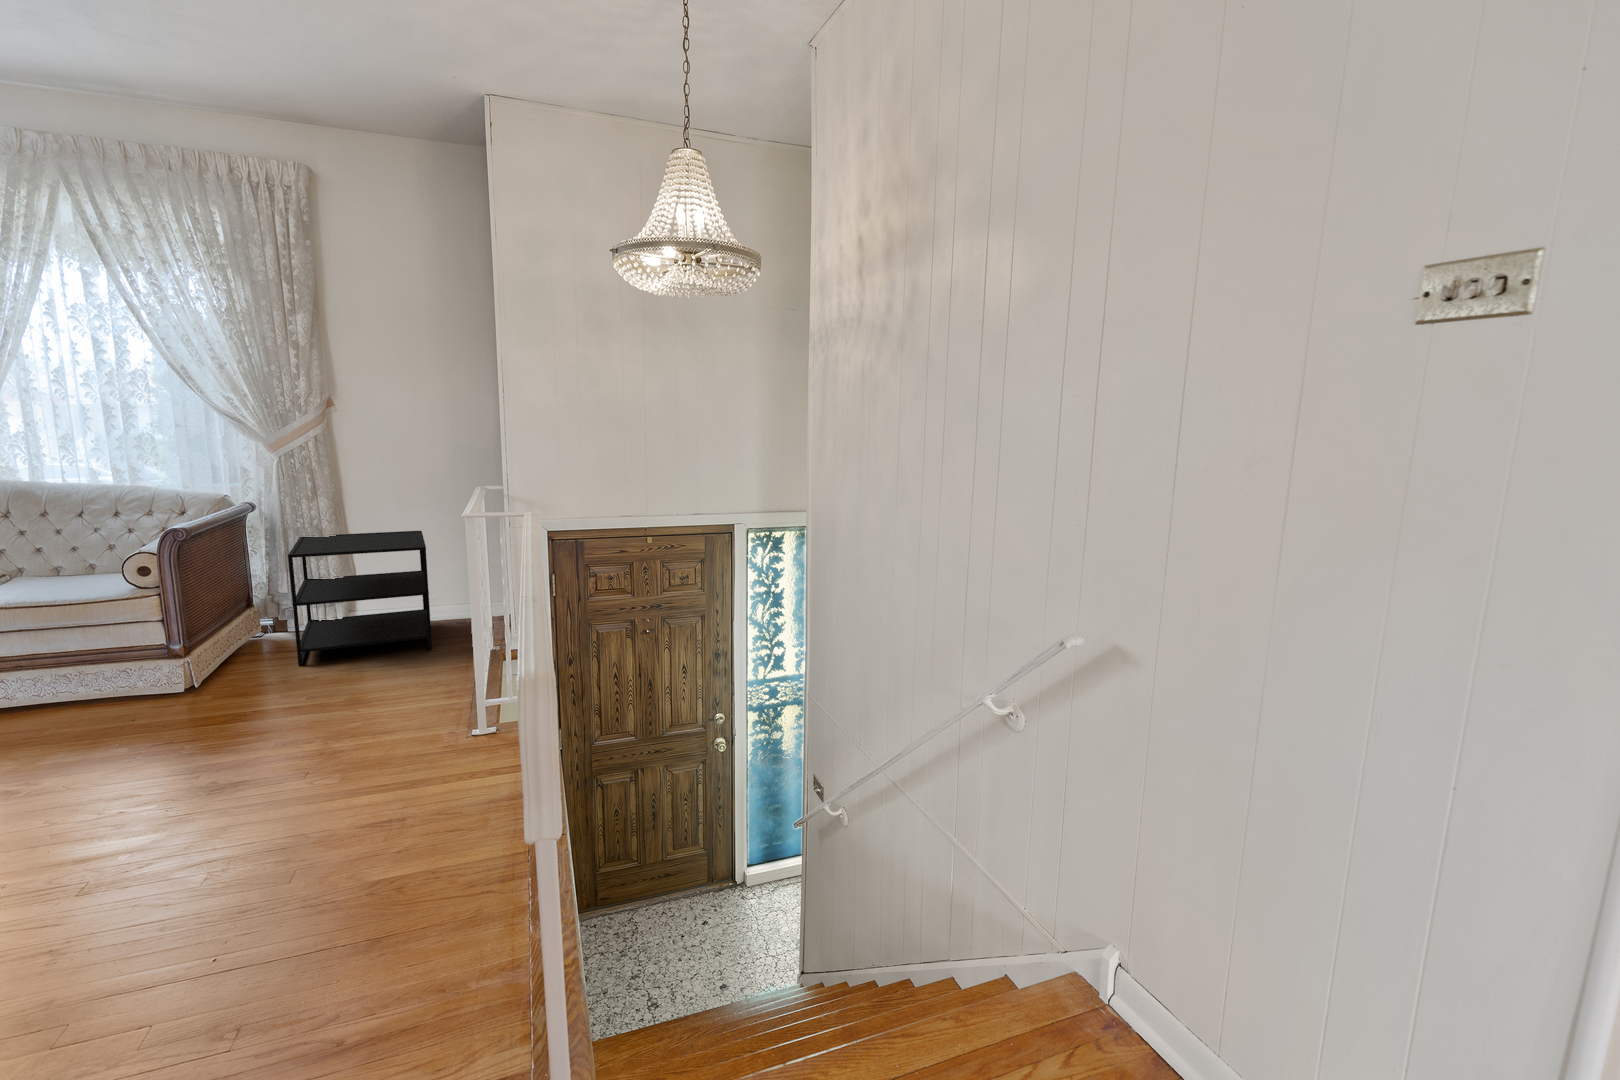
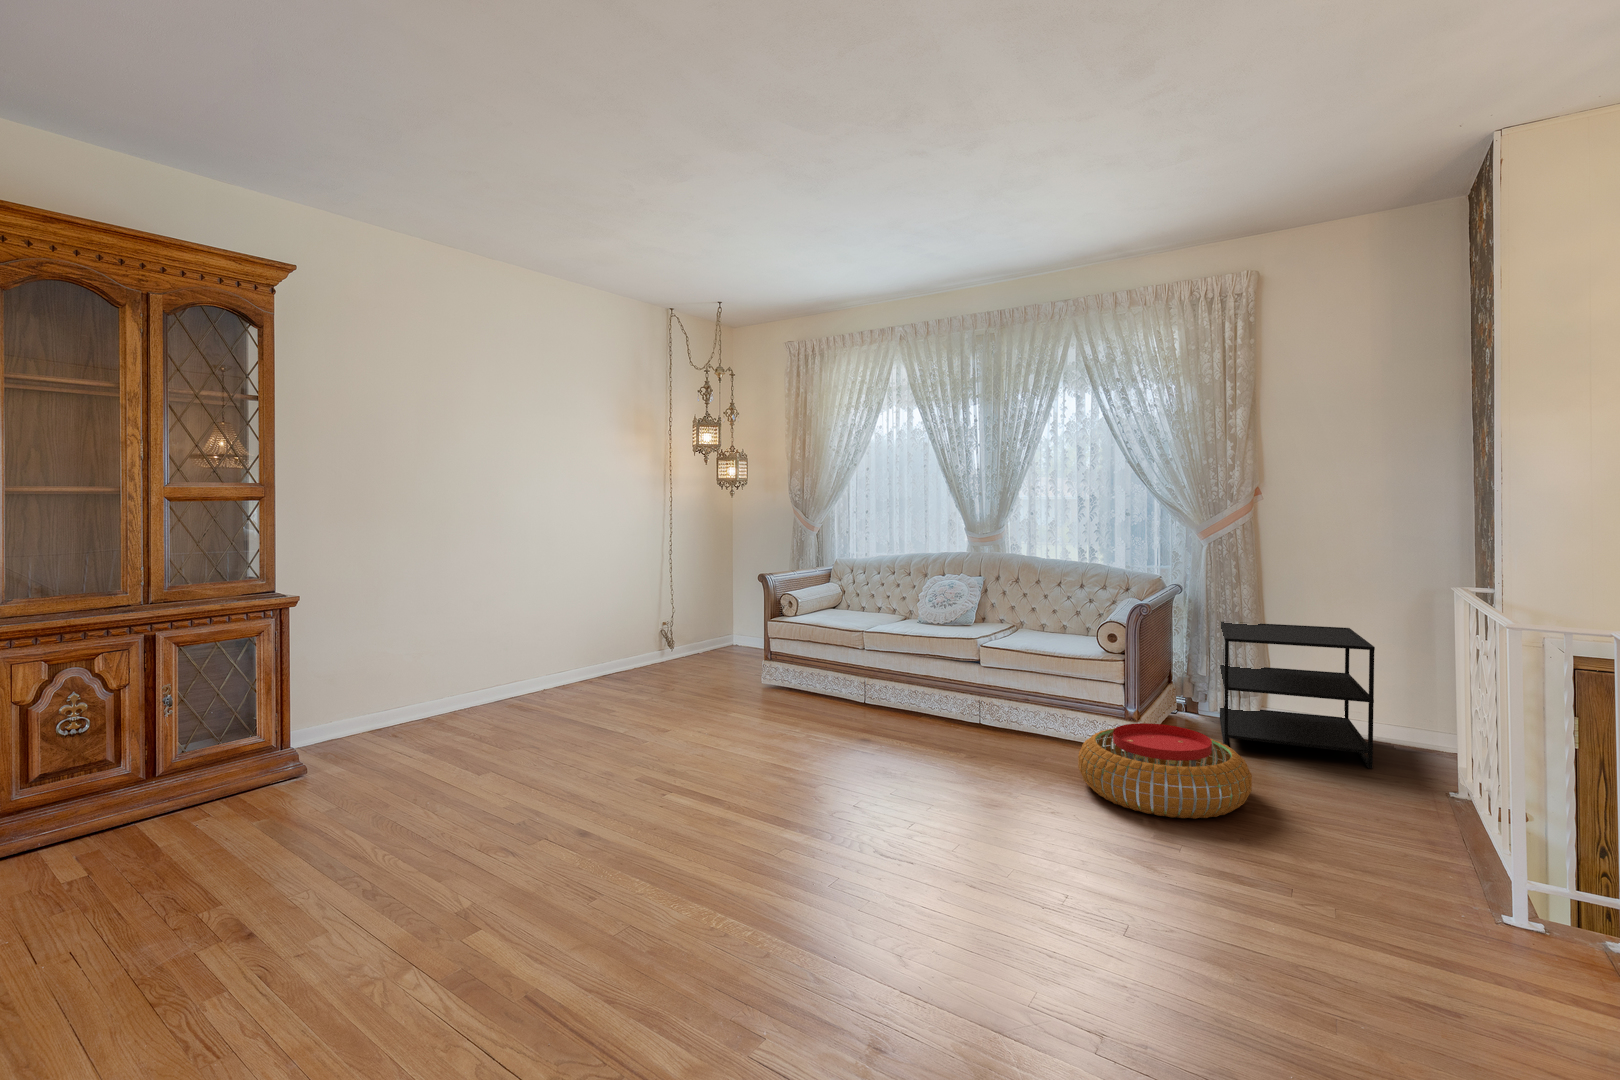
pouf: none [78,656,300,761] -> present [1078,723,1252,819]

